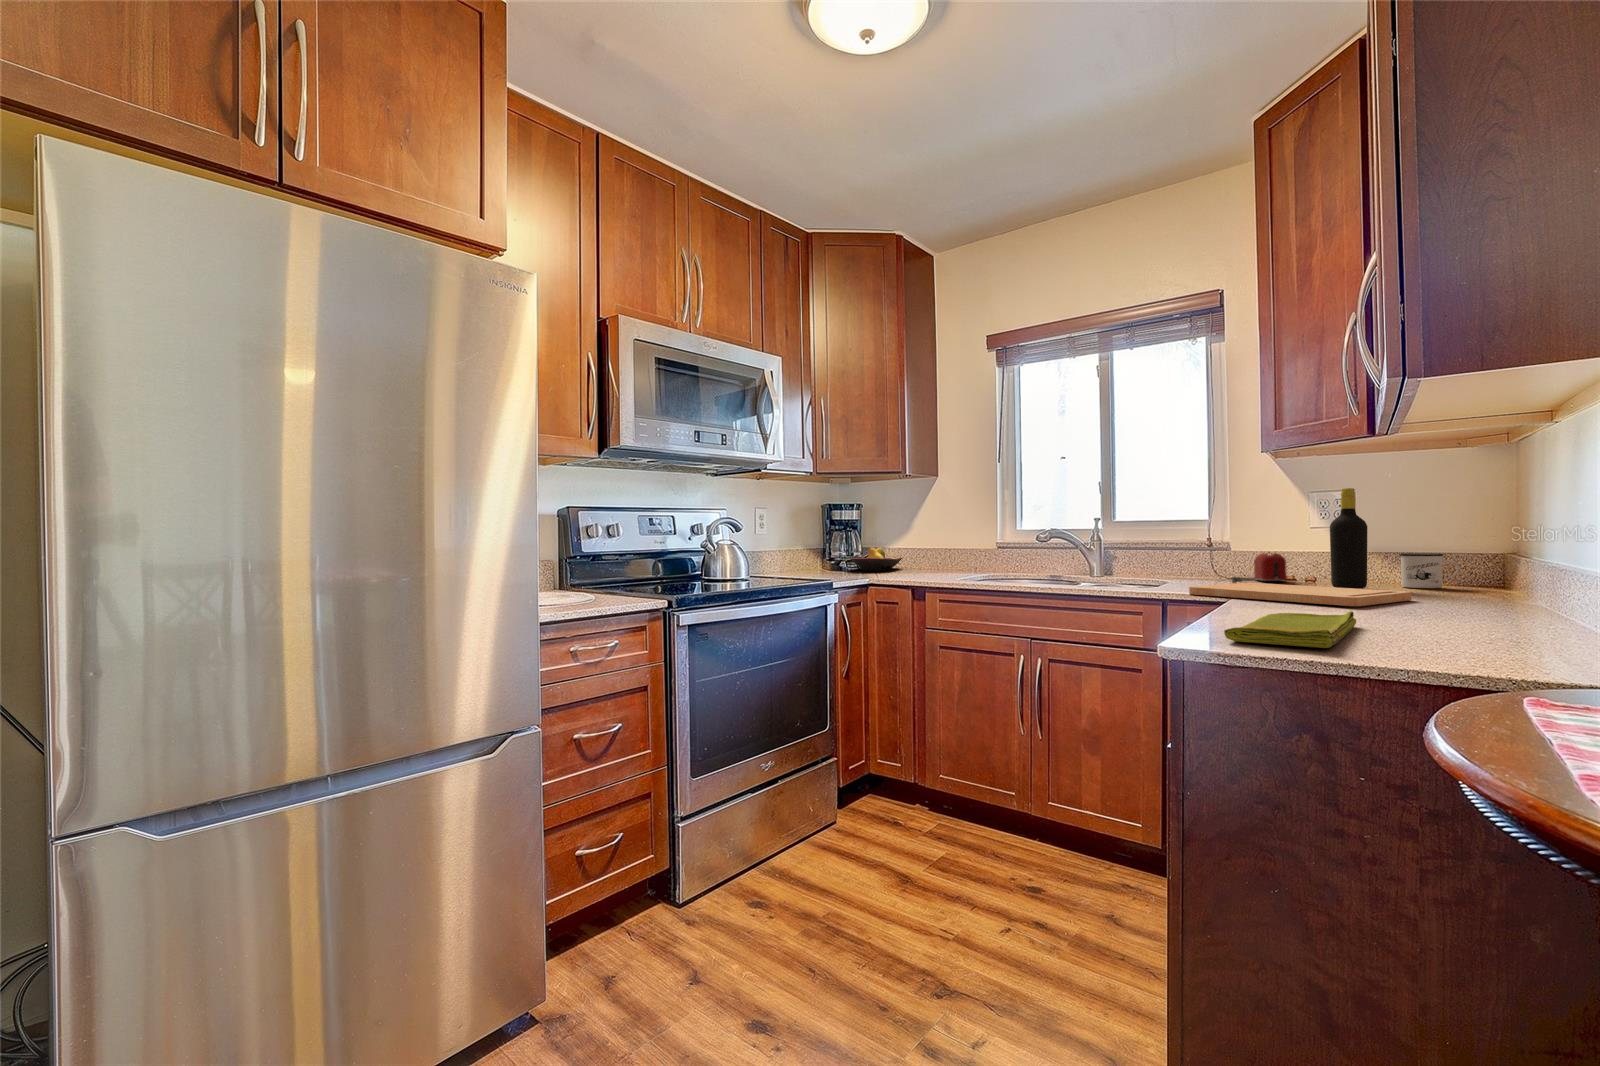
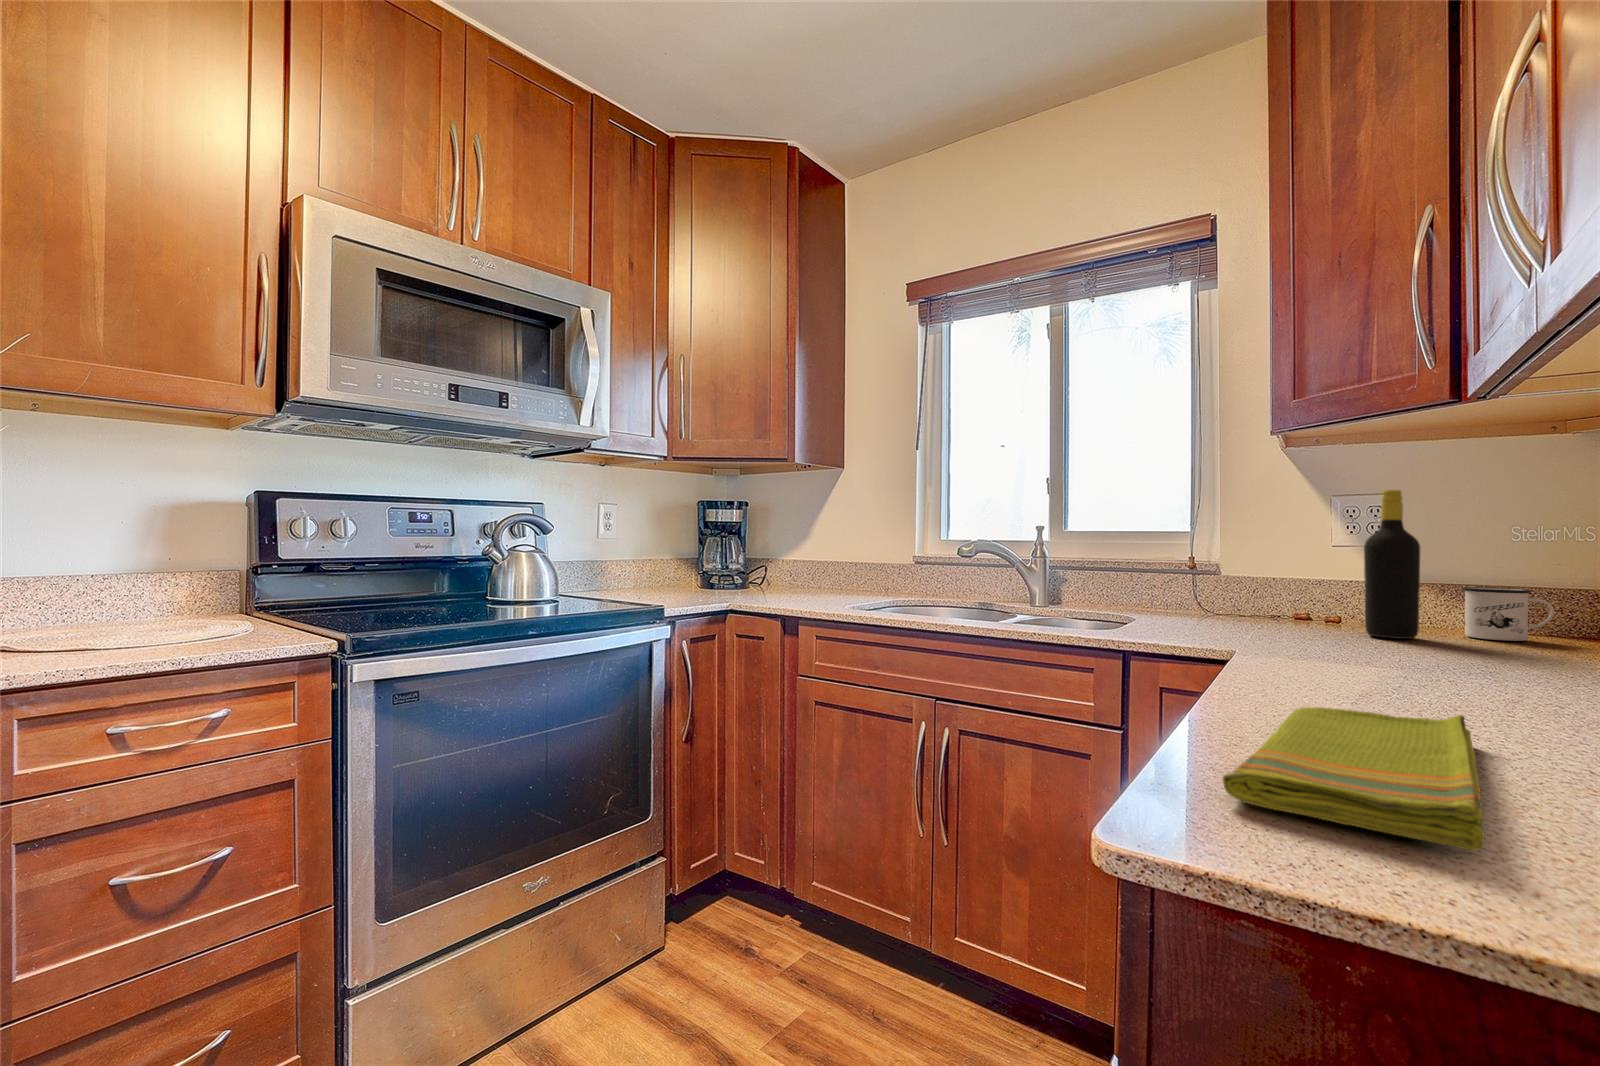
fruit bowl: present [850,547,902,571] -> none [730,558,803,589]
toaster: present [1231,553,1287,583] -> none [1217,580,1297,625]
cutting board: present [1189,583,1412,606] -> none [1159,625,1507,682]

